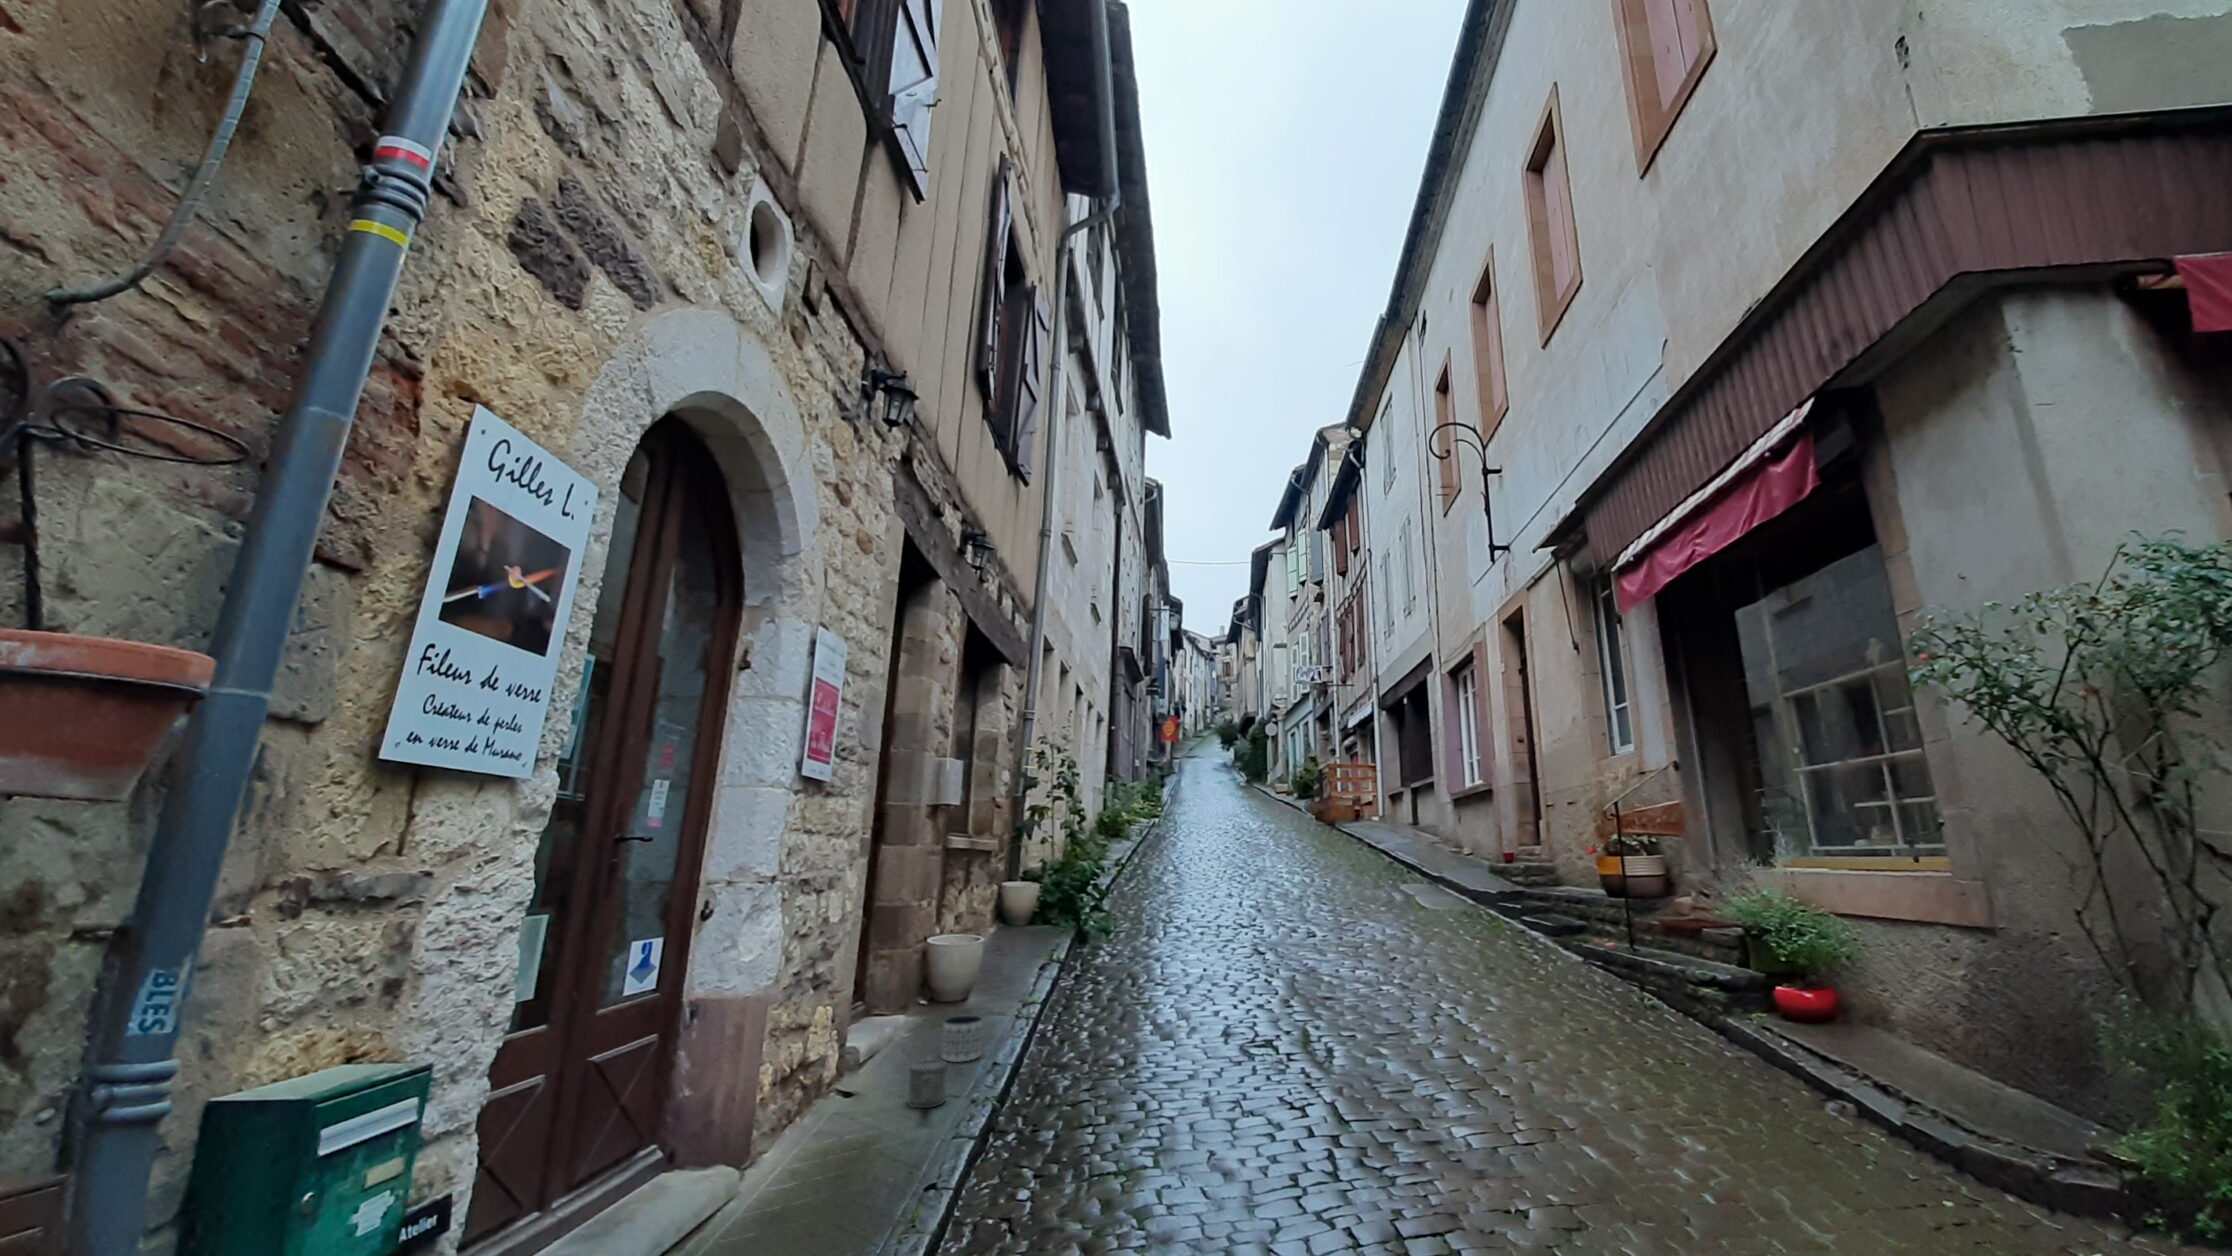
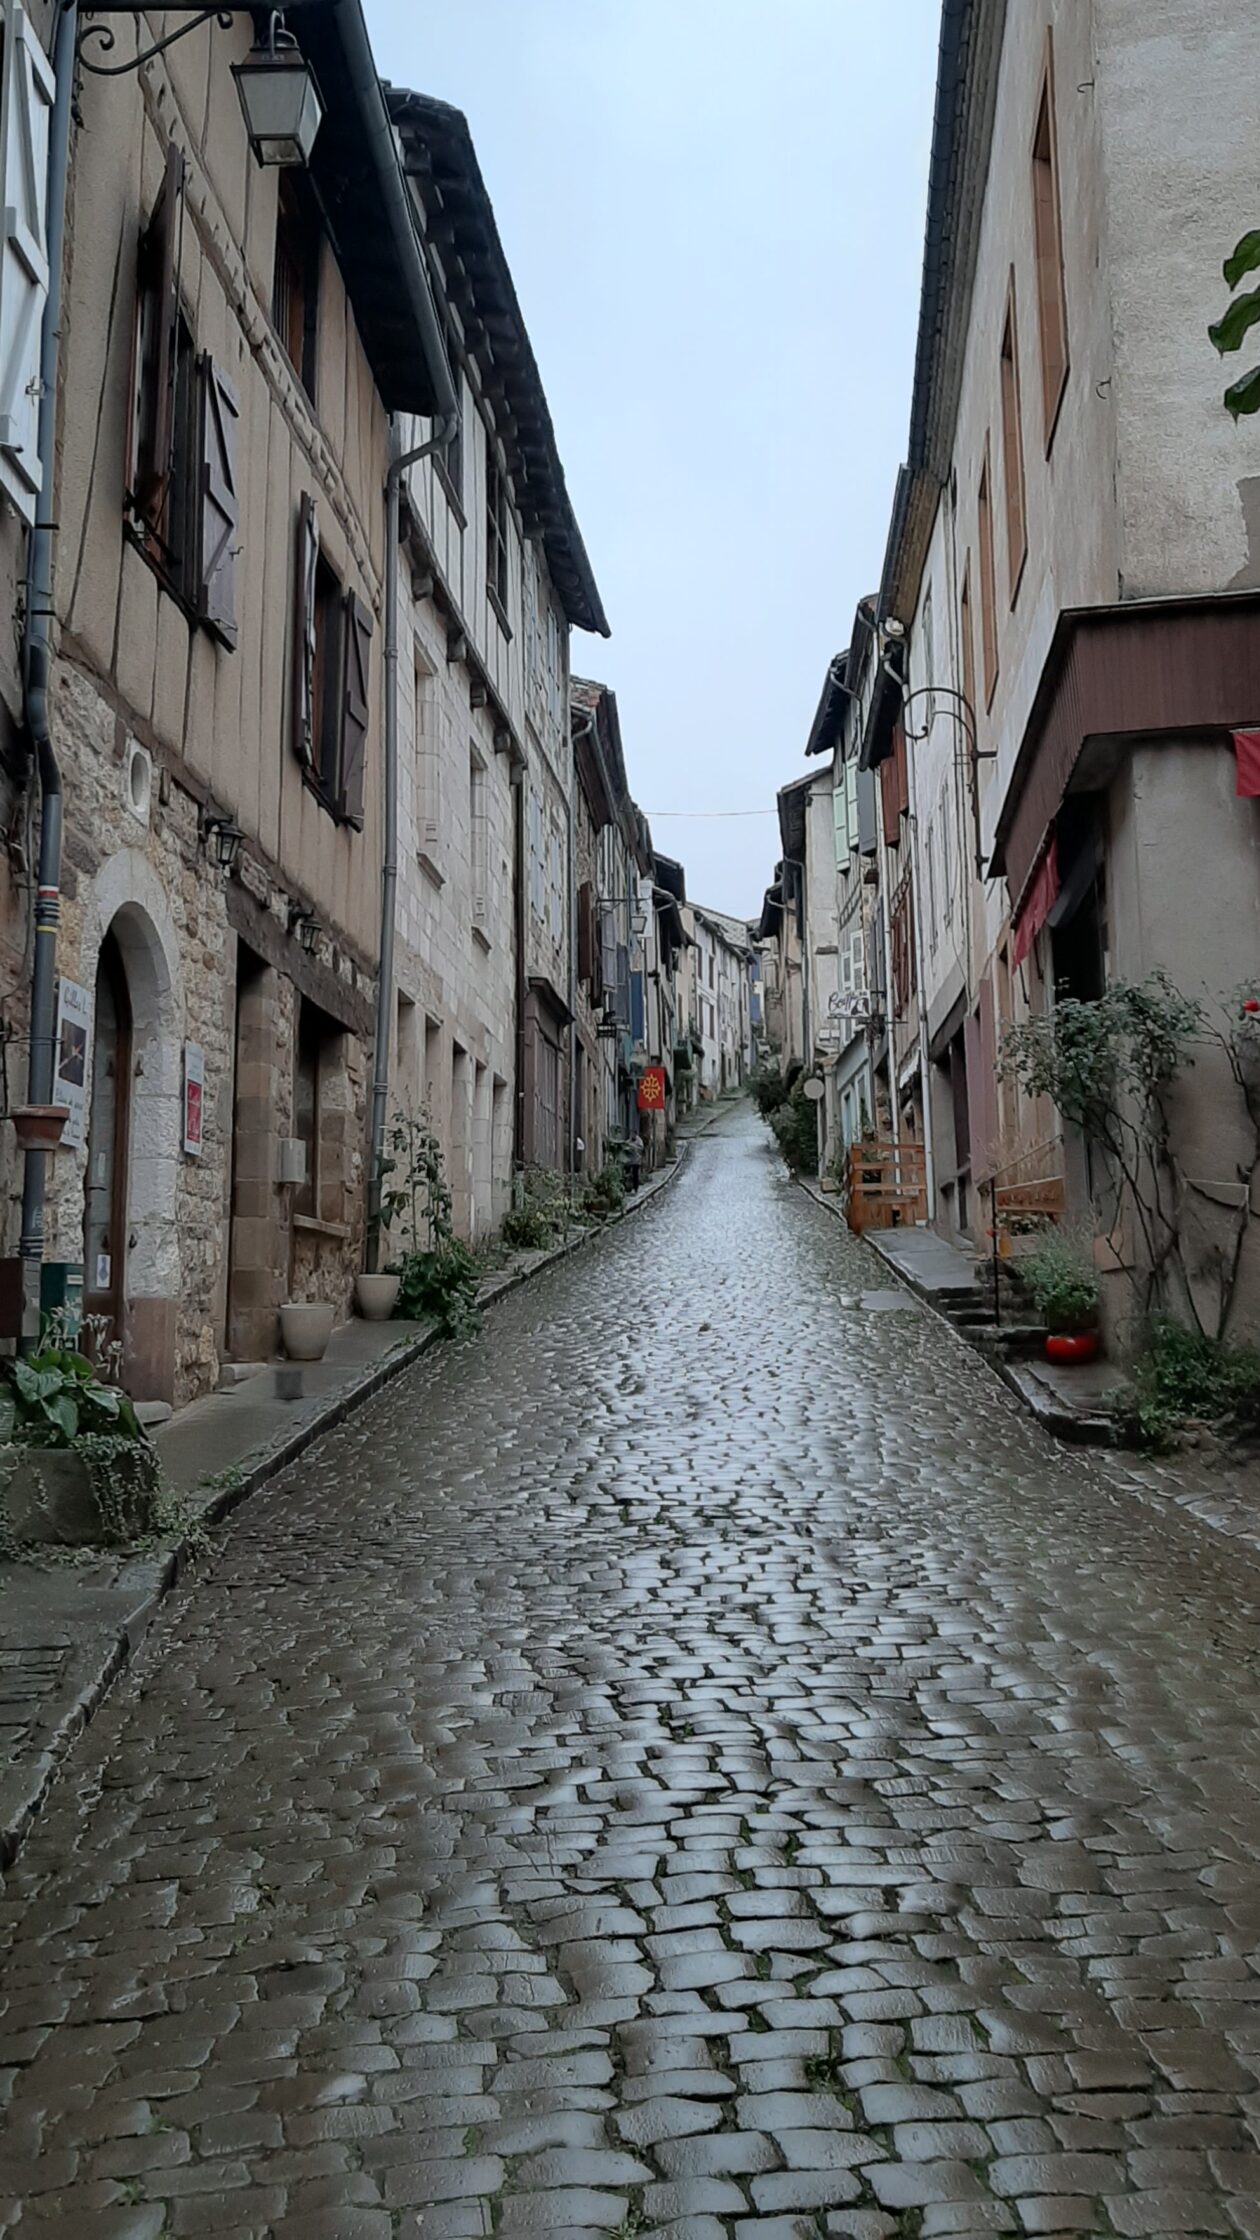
planter: present [941,1016,983,1062] -> none [300,1351,332,1383]

